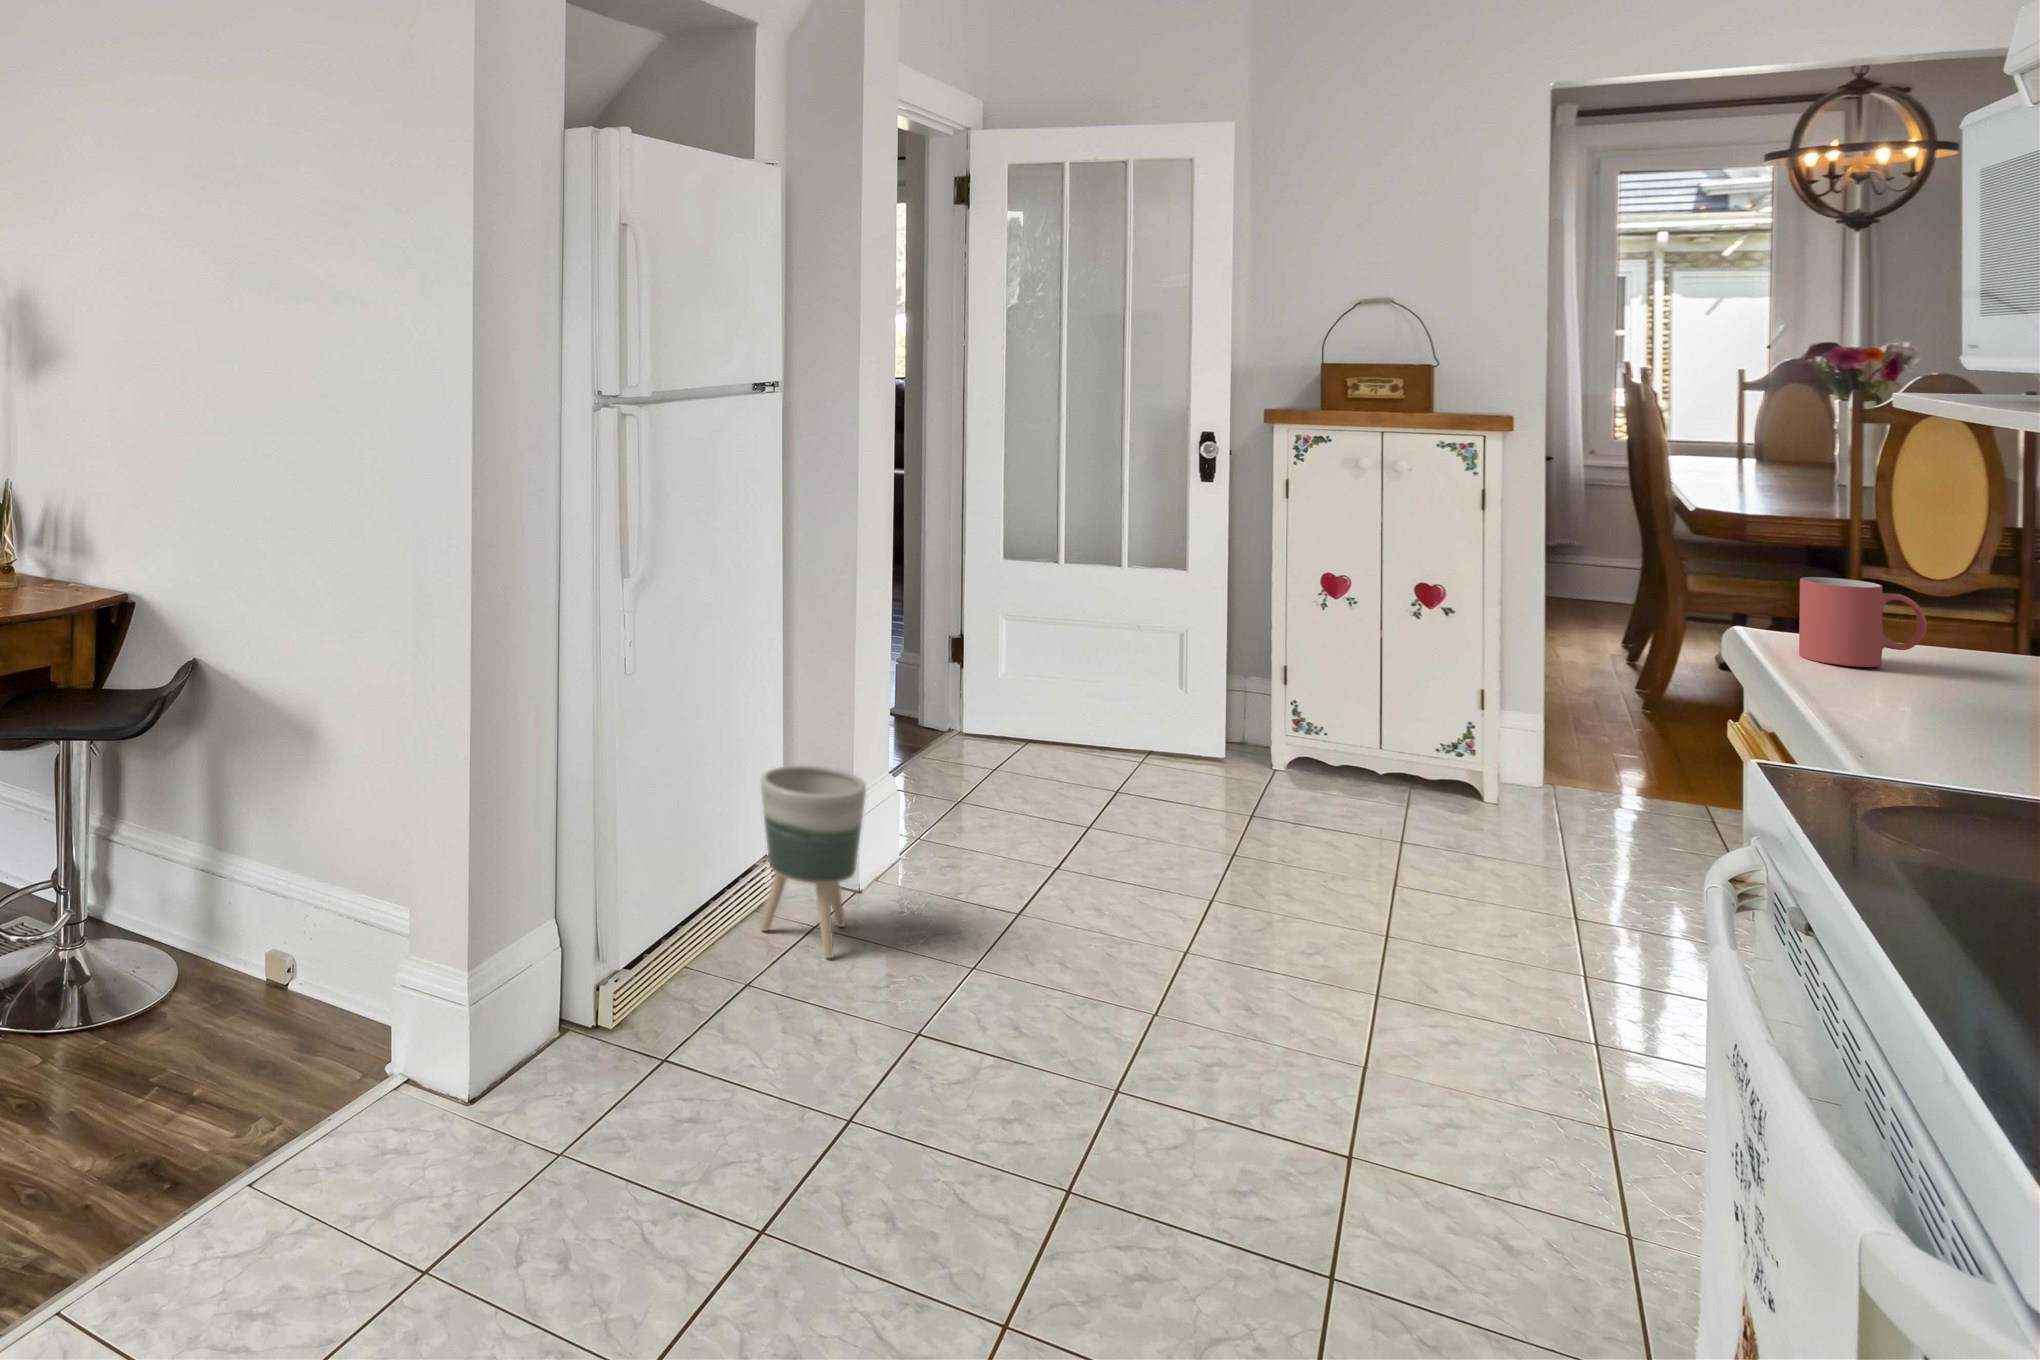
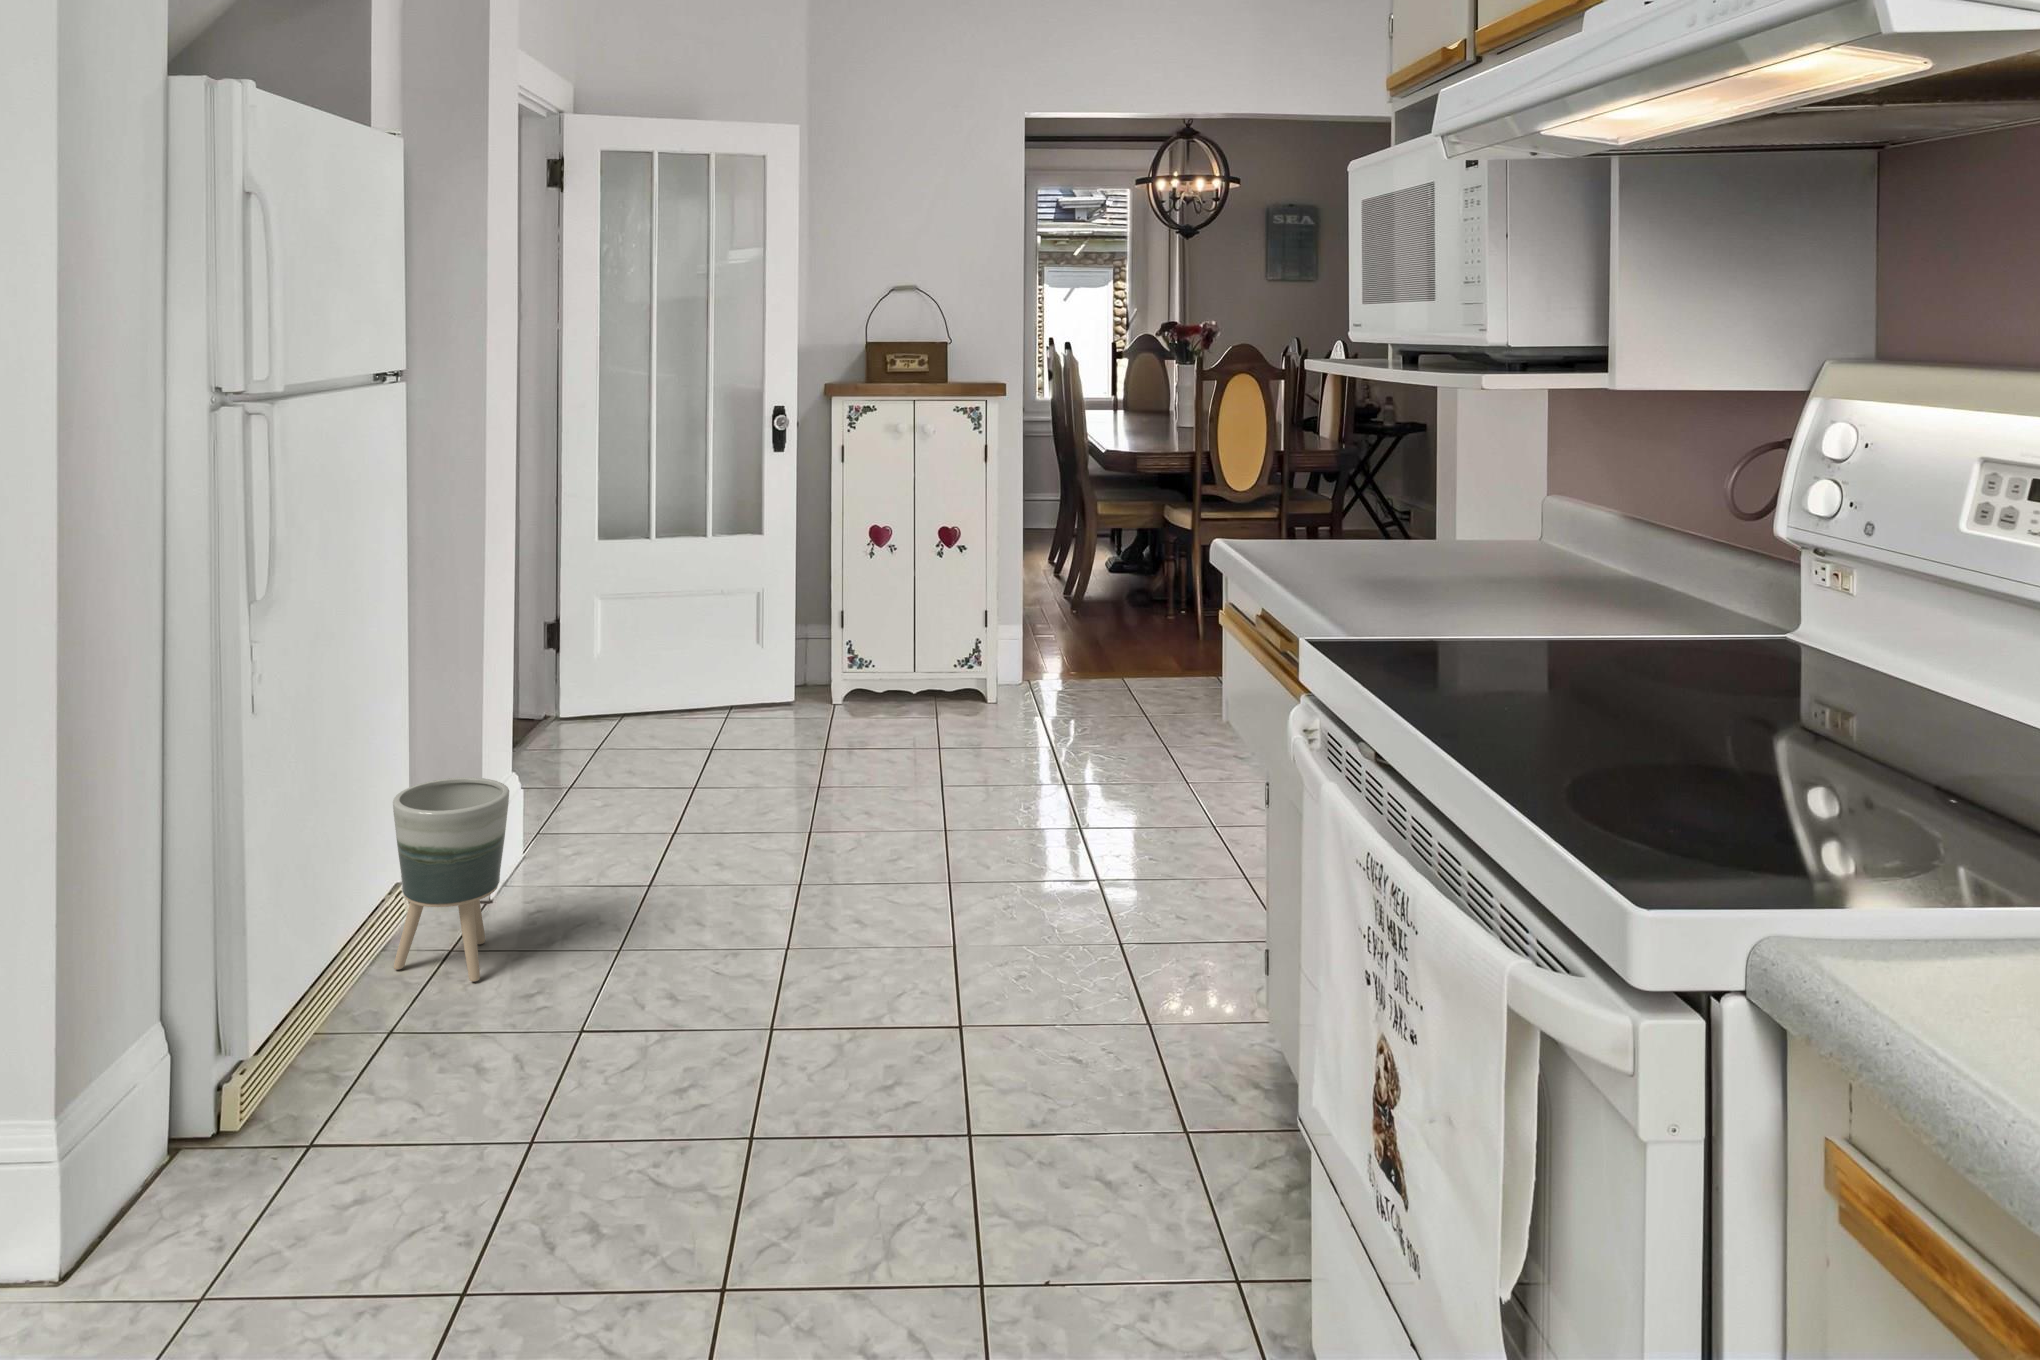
mug: present [1799,577,1927,667] -> none [1281,494,1354,560]

